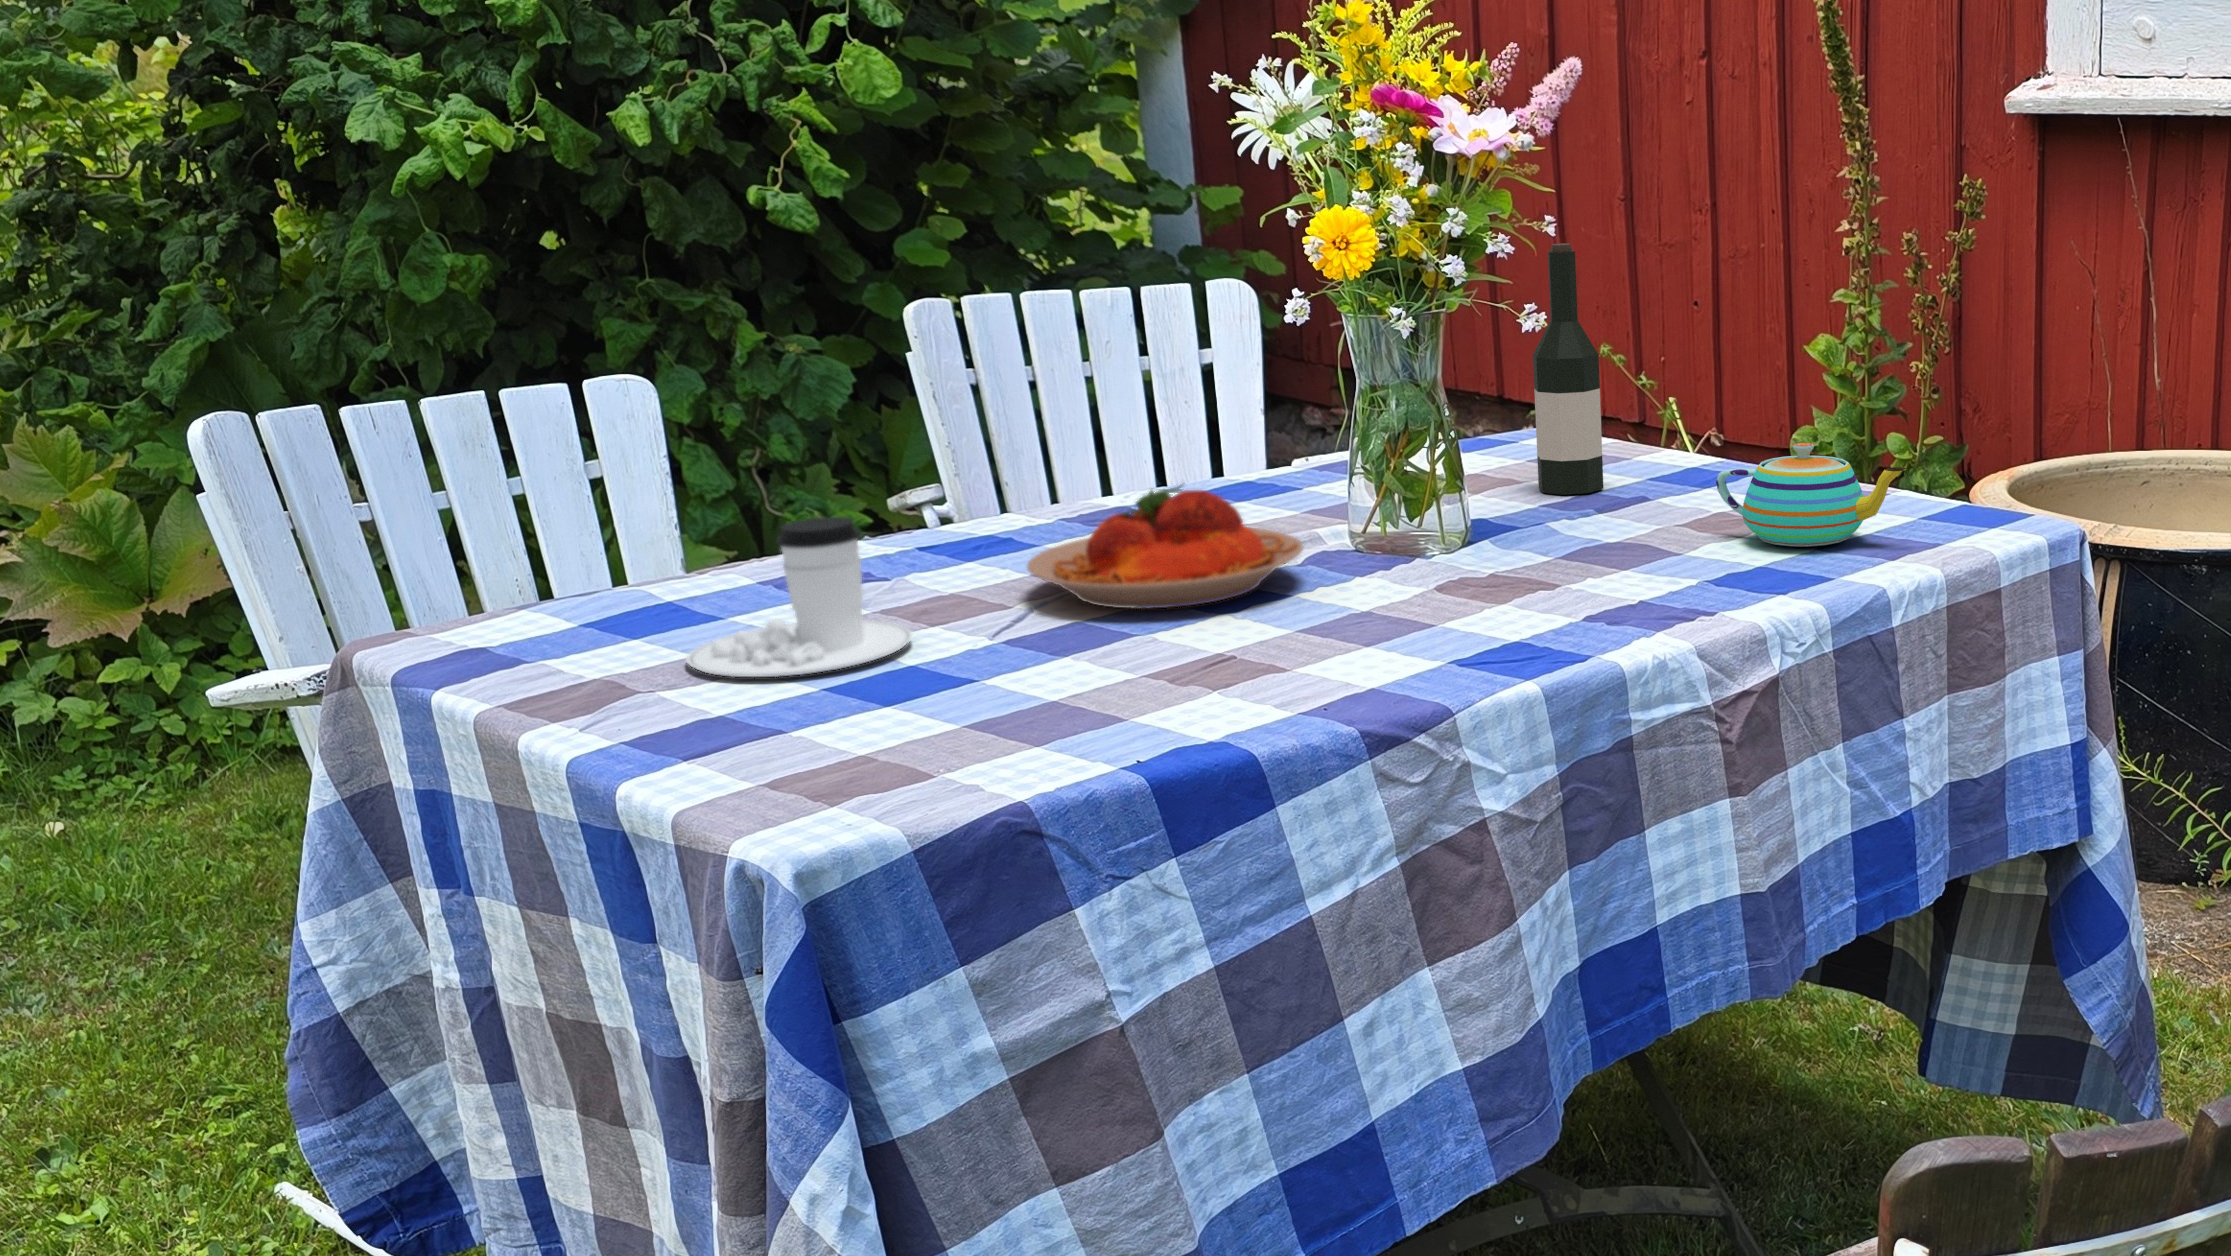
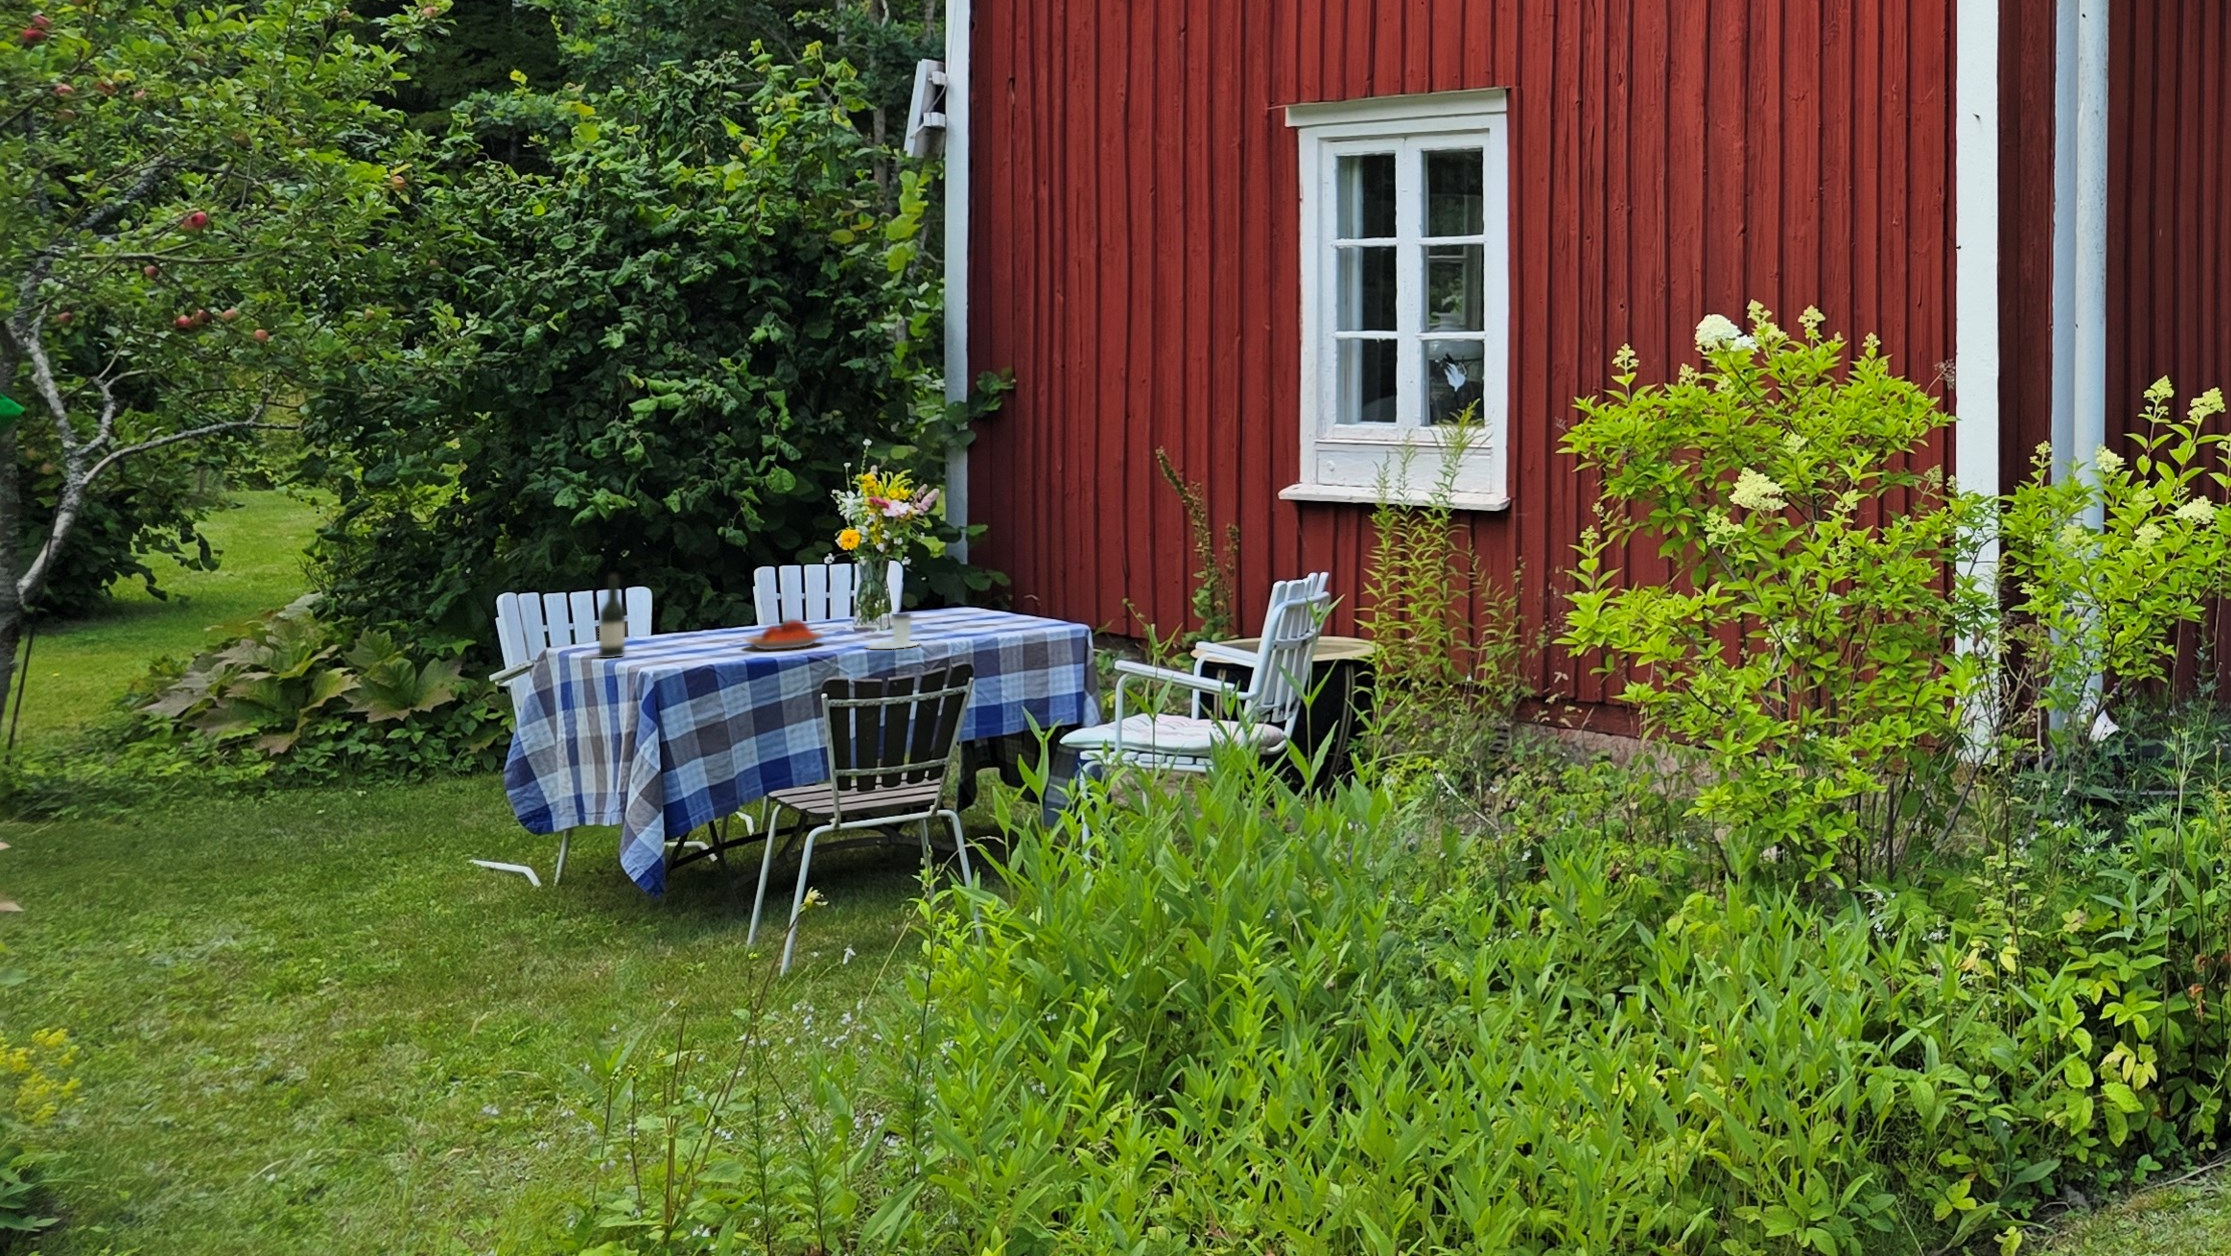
wine bottle: present [1533,243,1603,495] -> present [599,575,625,658]
teapot: present [1716,443,1907,546] -> none [958,610,1005,638]
coffee cup: present [687,517,913,677] -> present [868,613,919,649]

